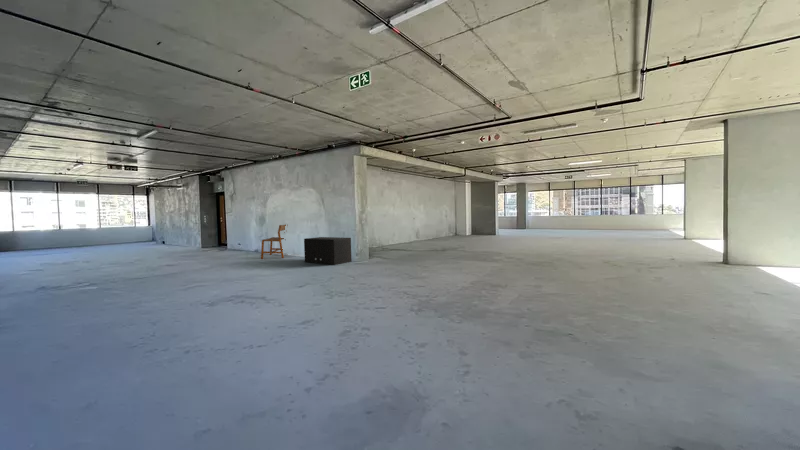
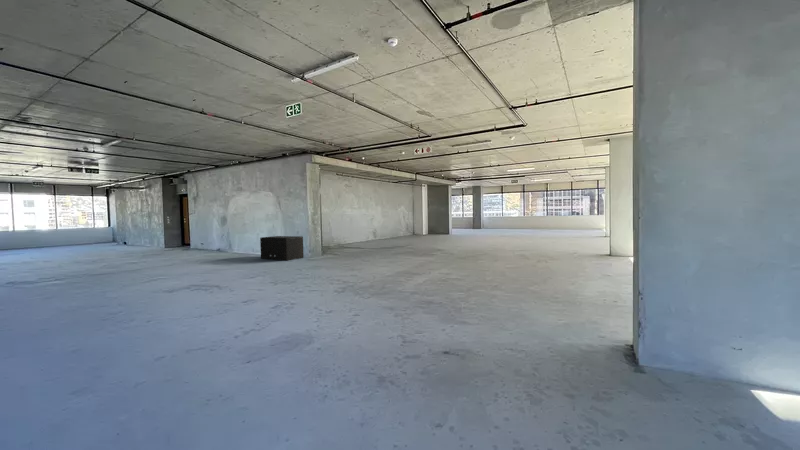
bench: present [261,225,286,259] -> none [221,225,249,256]

